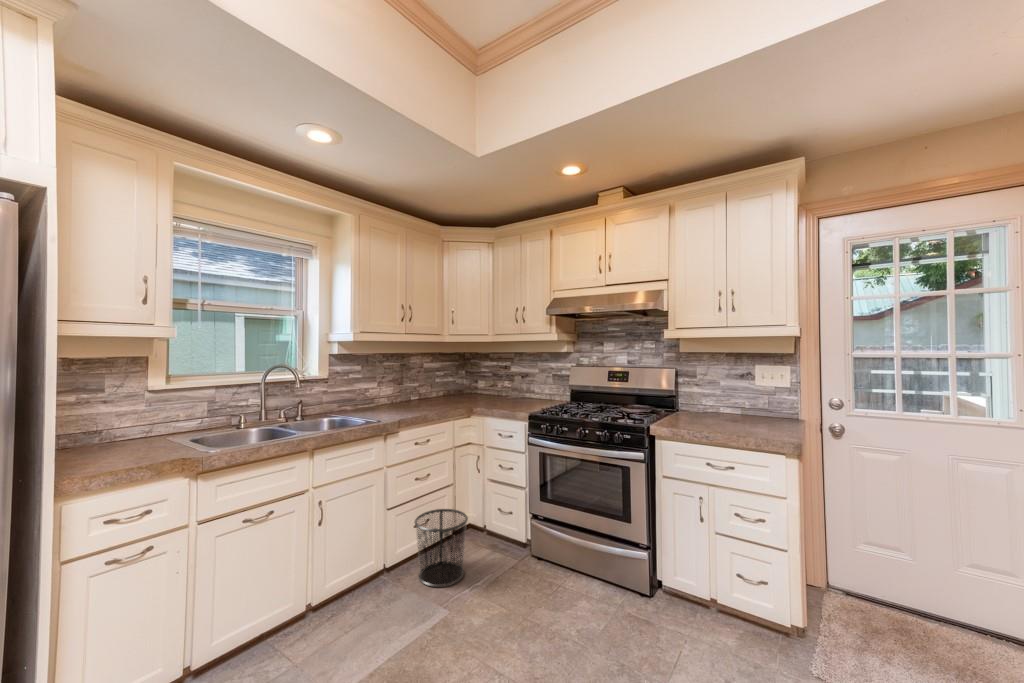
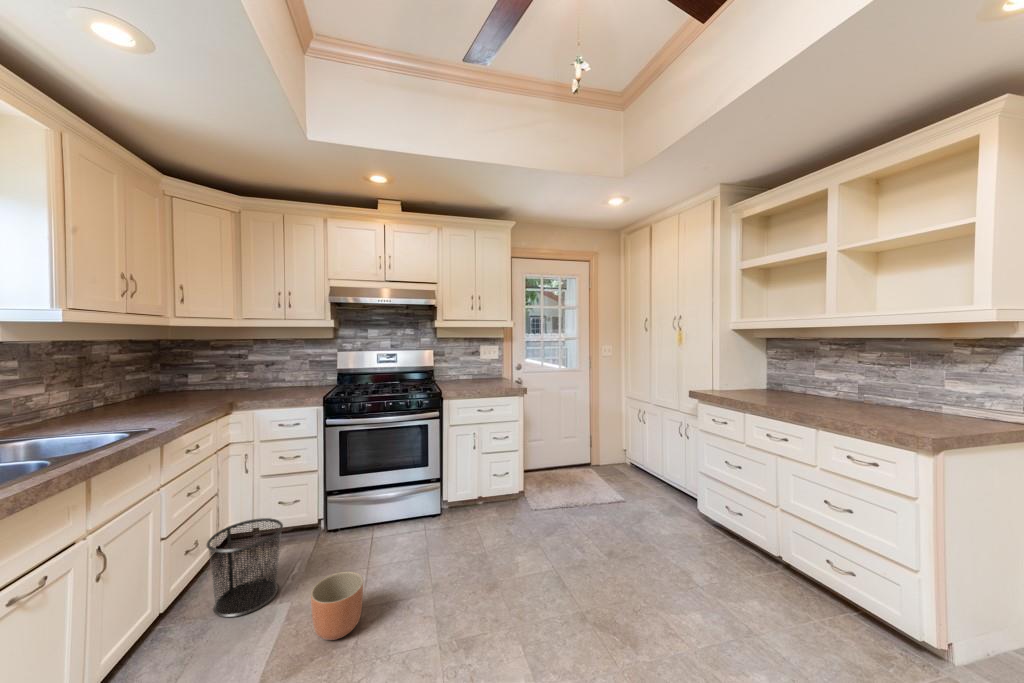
planter: none [431,586,478,651] -> present [311,572,363,640]

